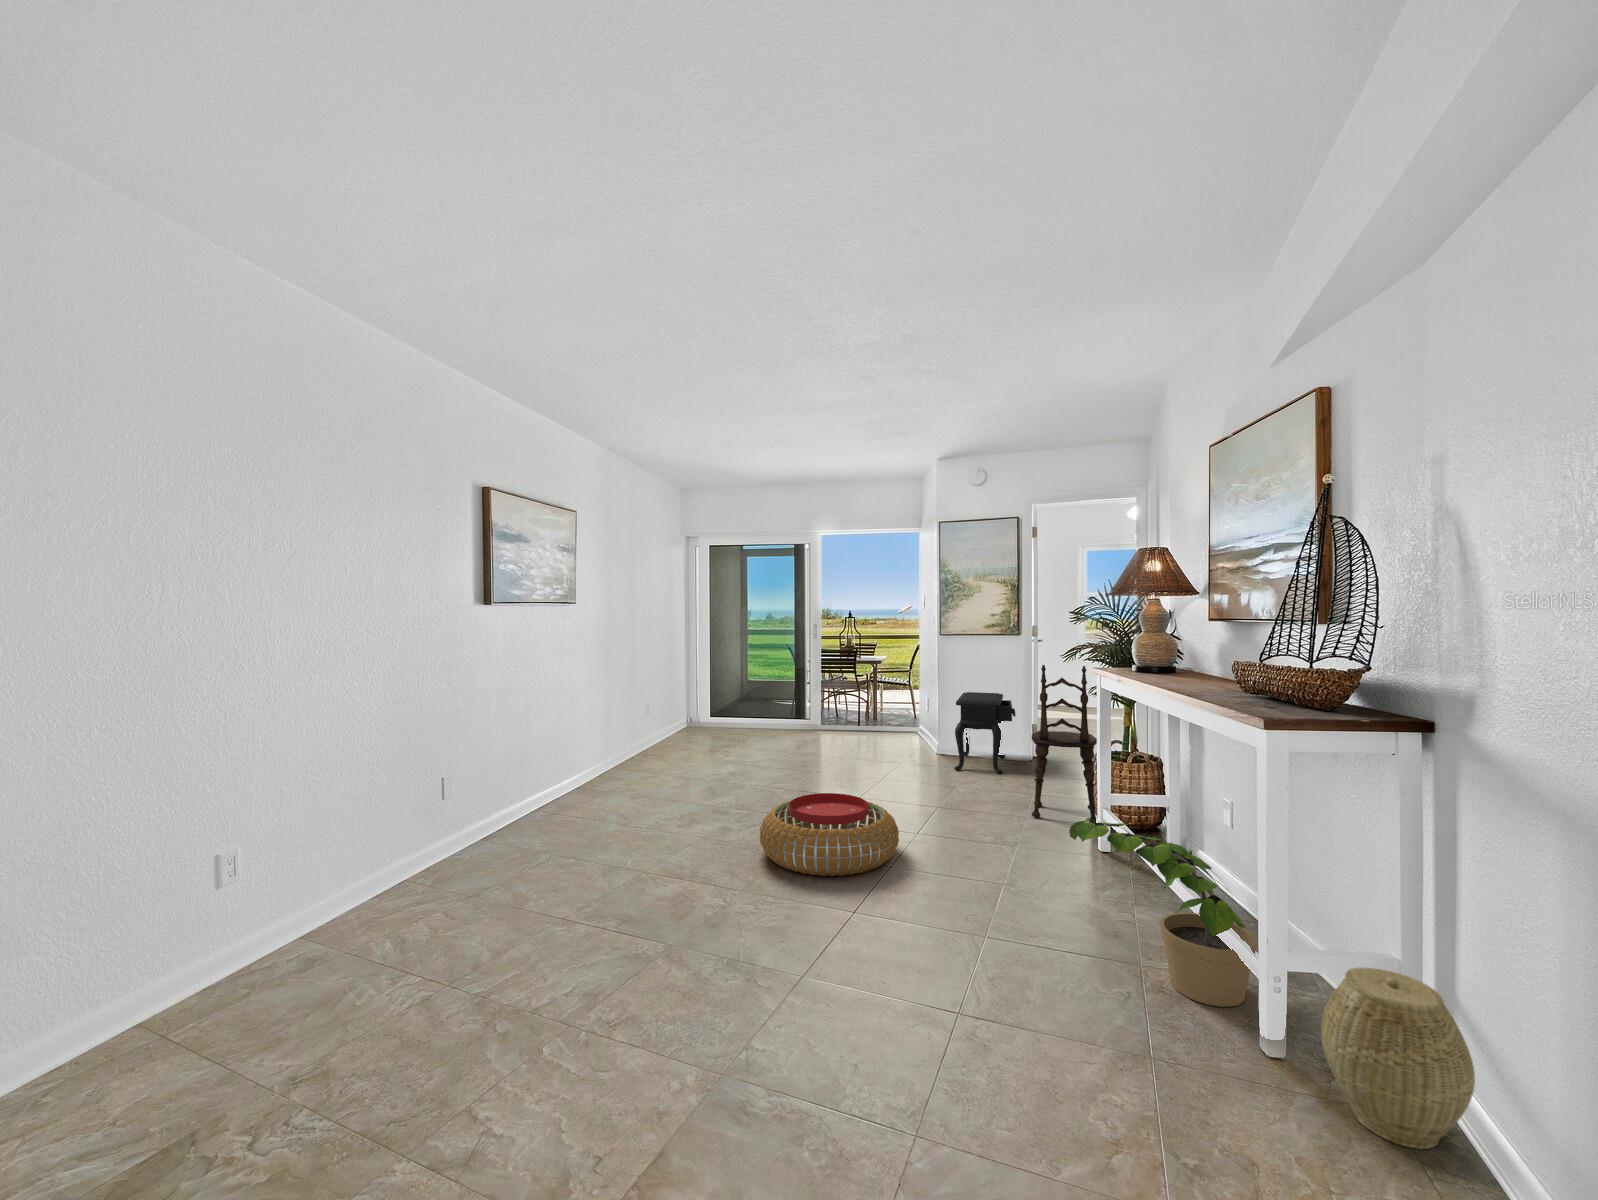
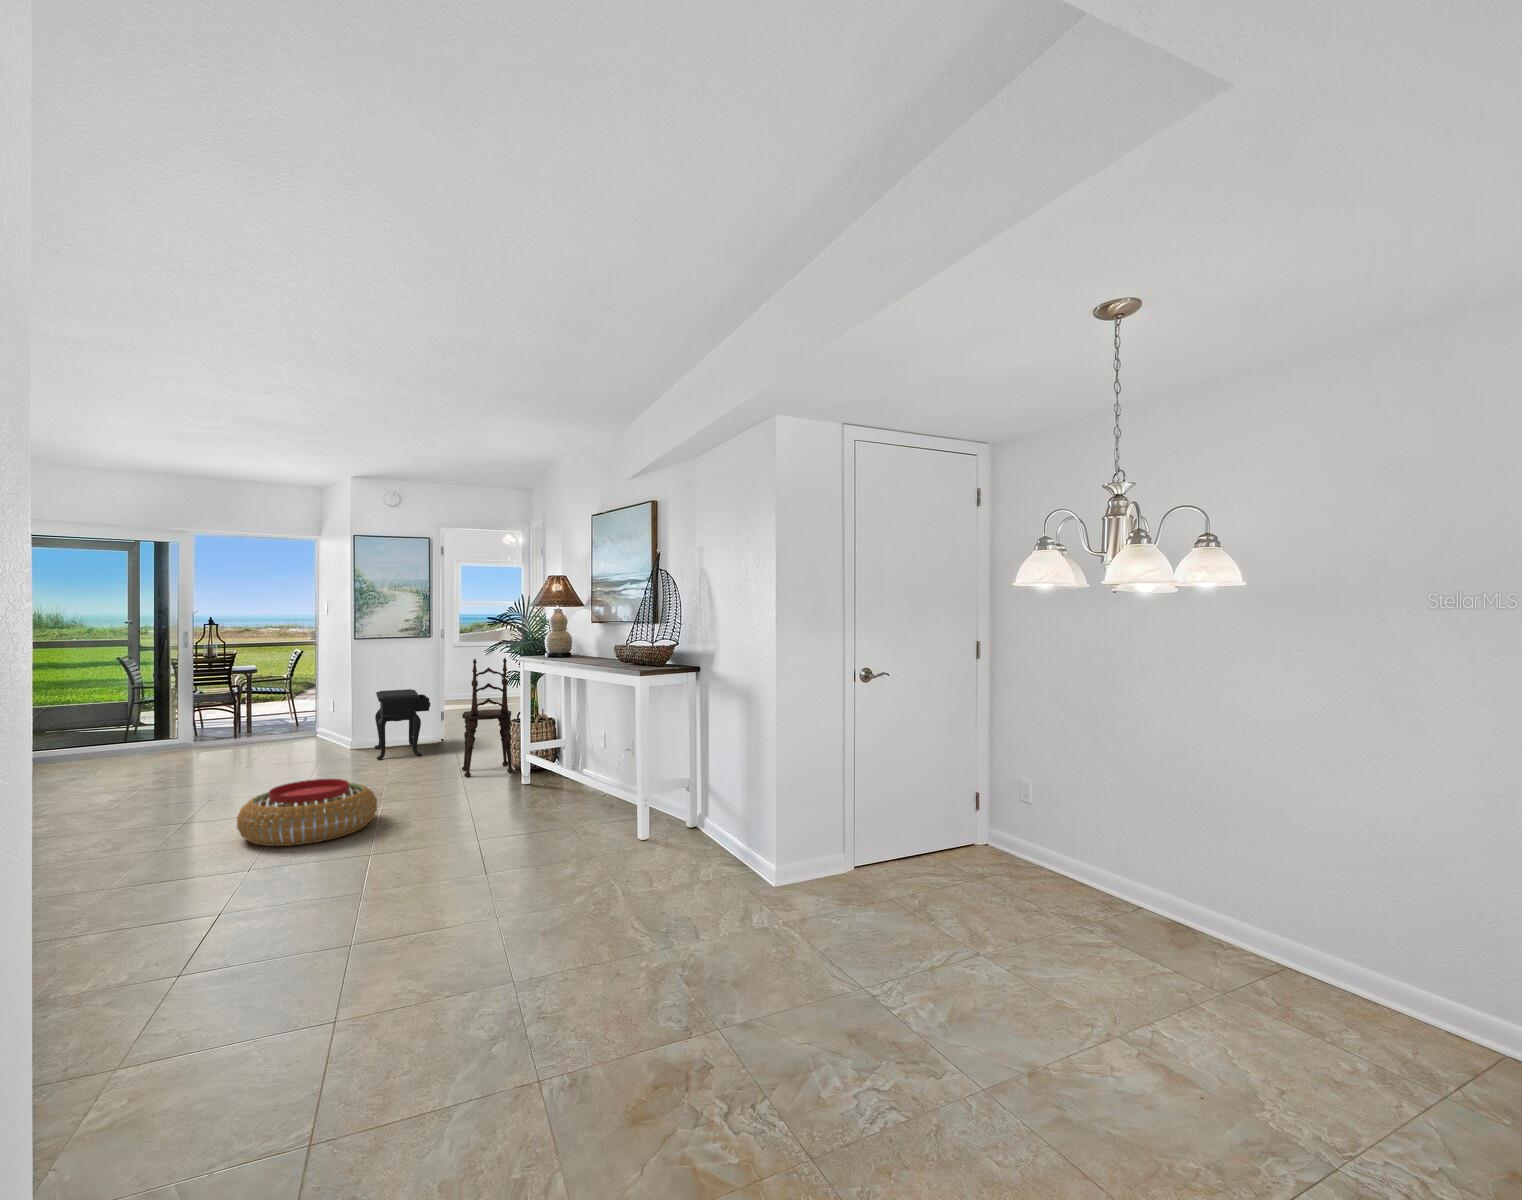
potted plant: present [1069,818,1257,1007] -> none [531,745,629,832]
woven basket: present [1321,968,1475,1149] -> none [661,780,713,849]

